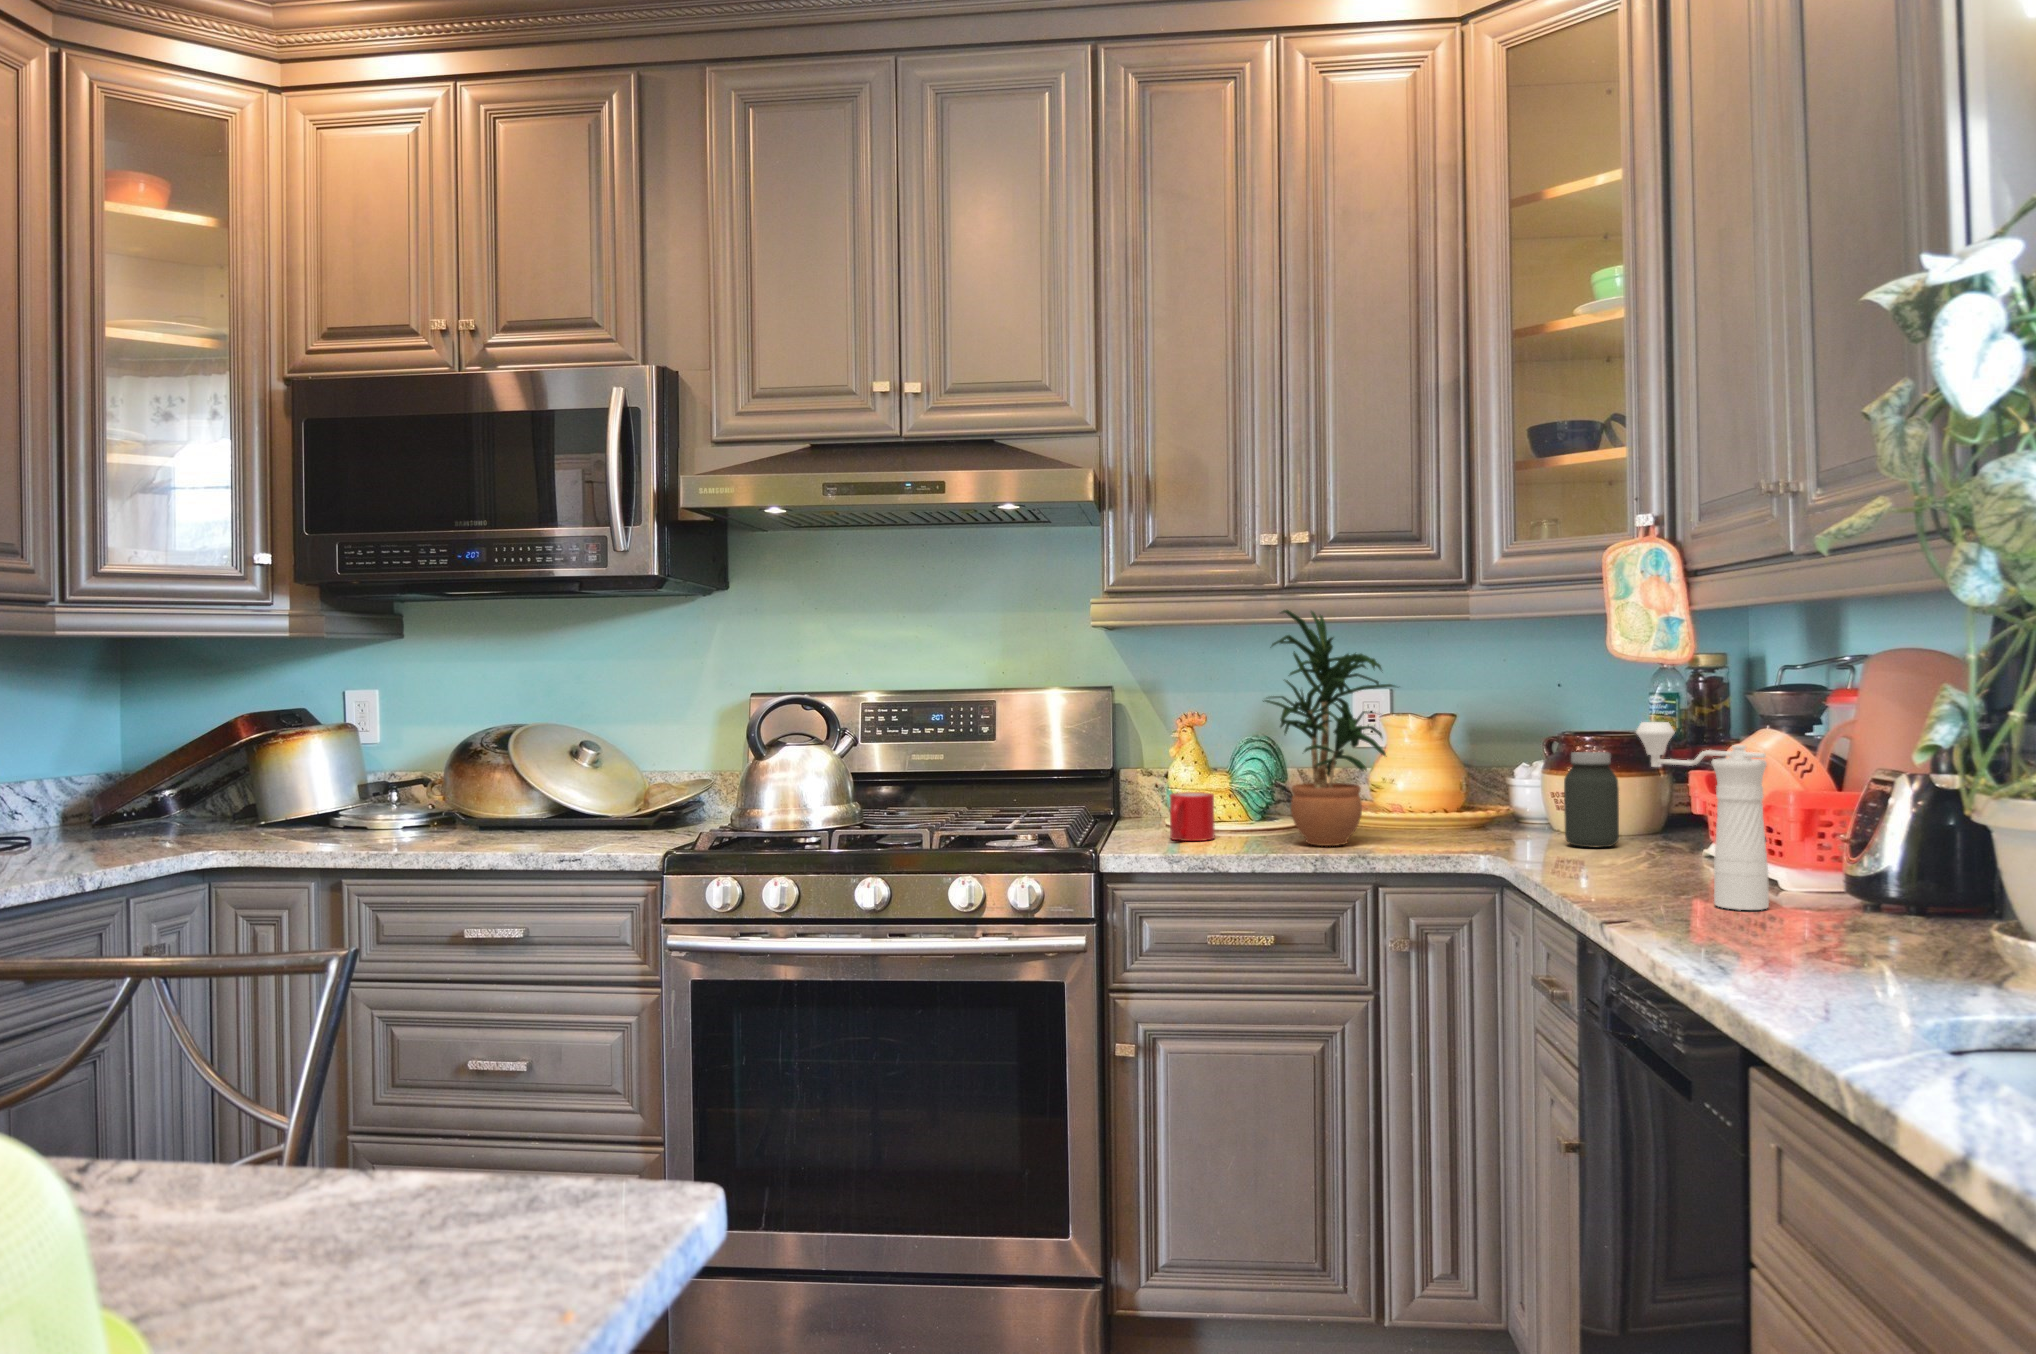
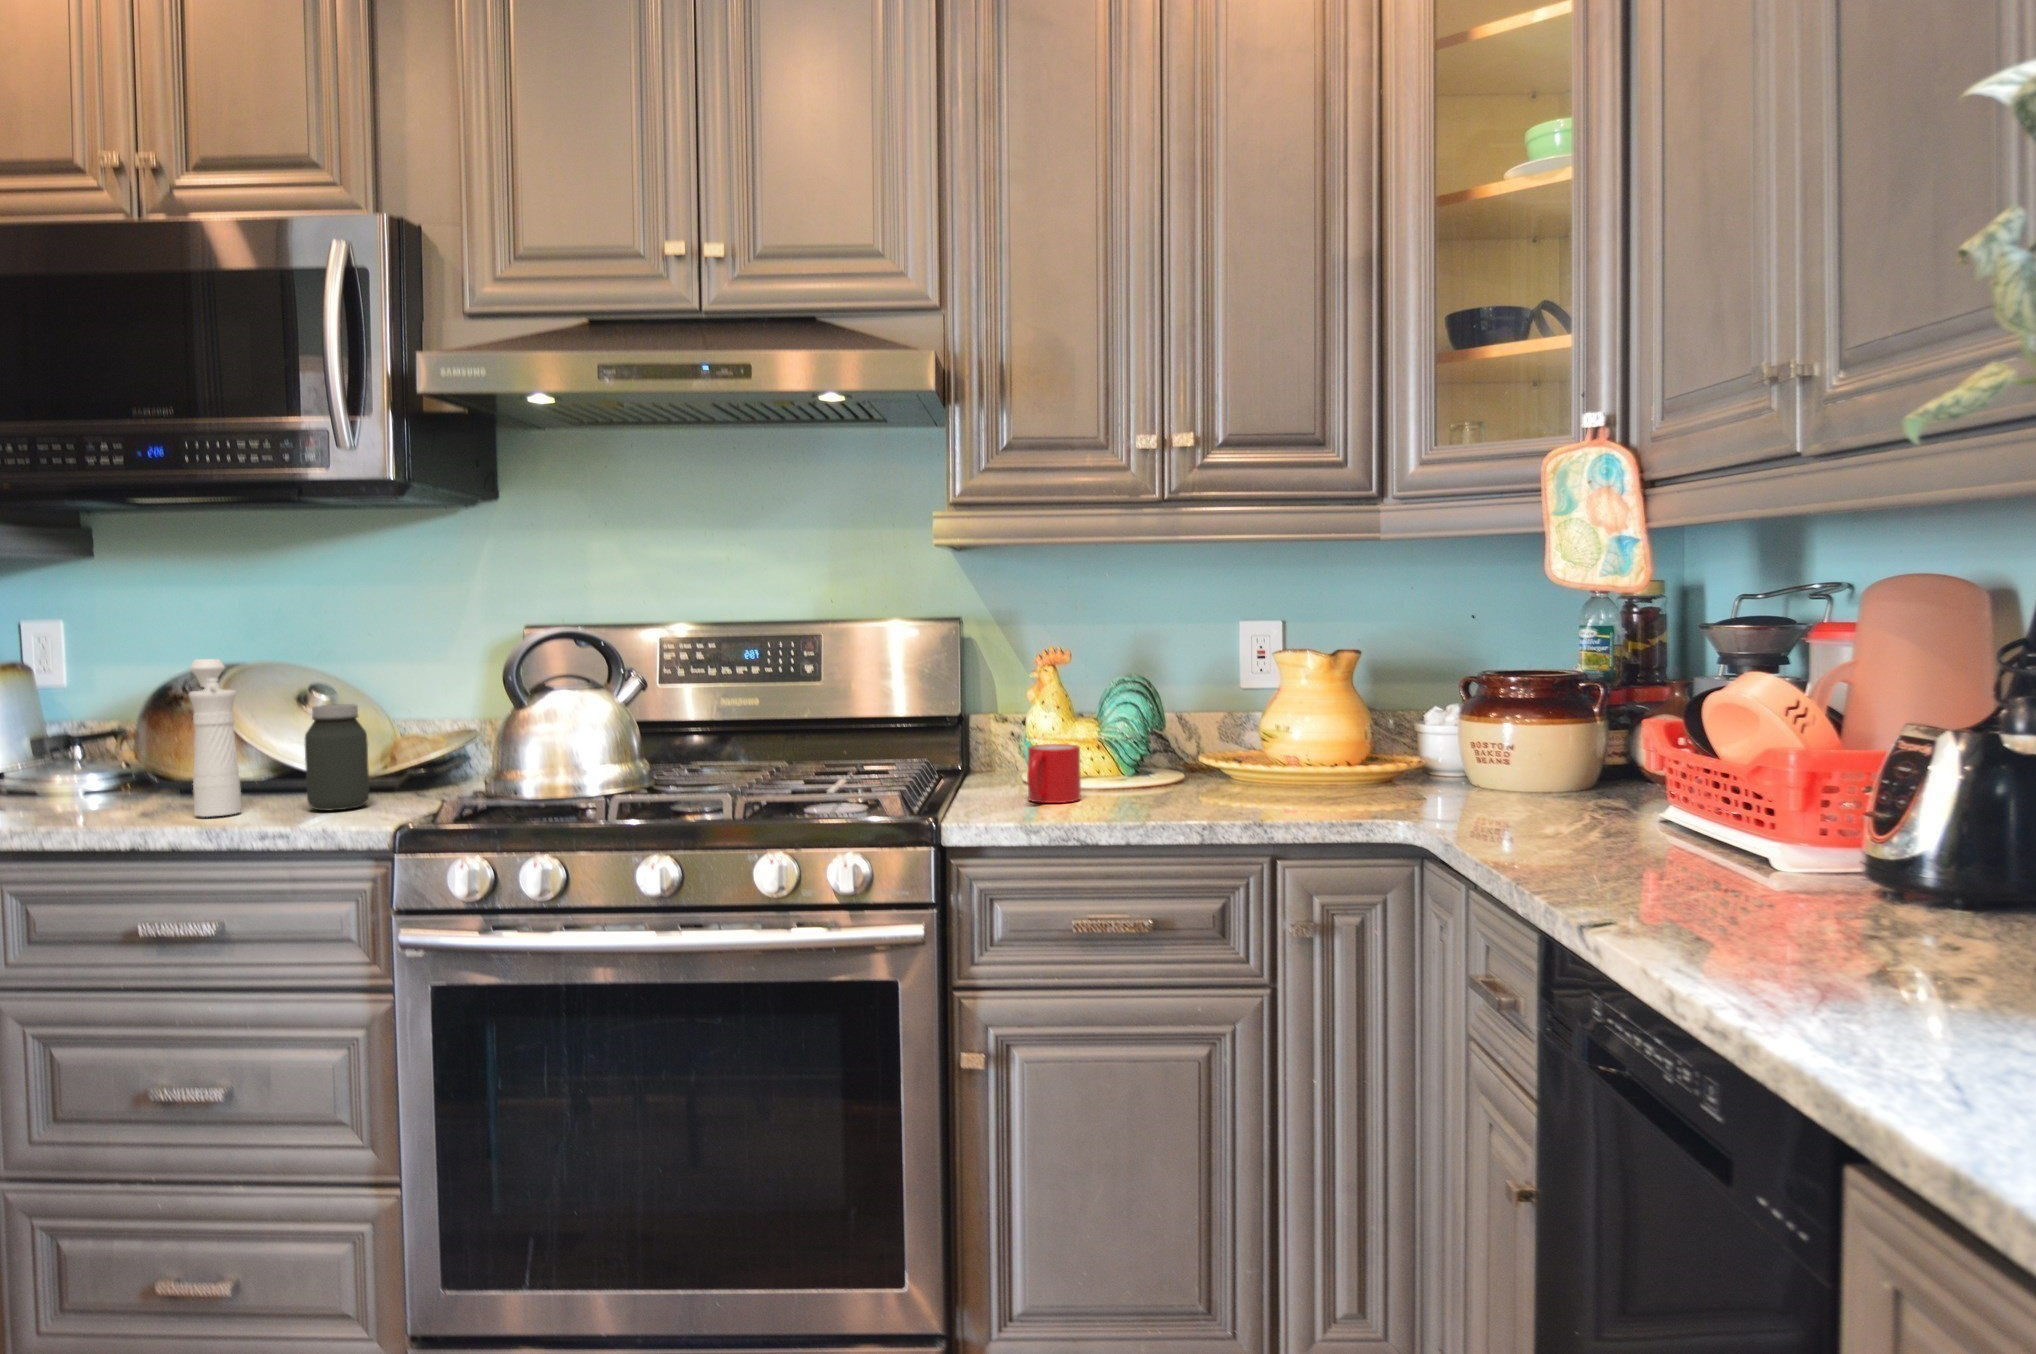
potted plant: present [1263,610,1395,846] -> none [1137,525,1304,809]
pepper mill: present [1636,722,1769,910] -> present [189,659,241,817]
jar: present [1564,752,1619,847] -> present [305,704,369,810]

